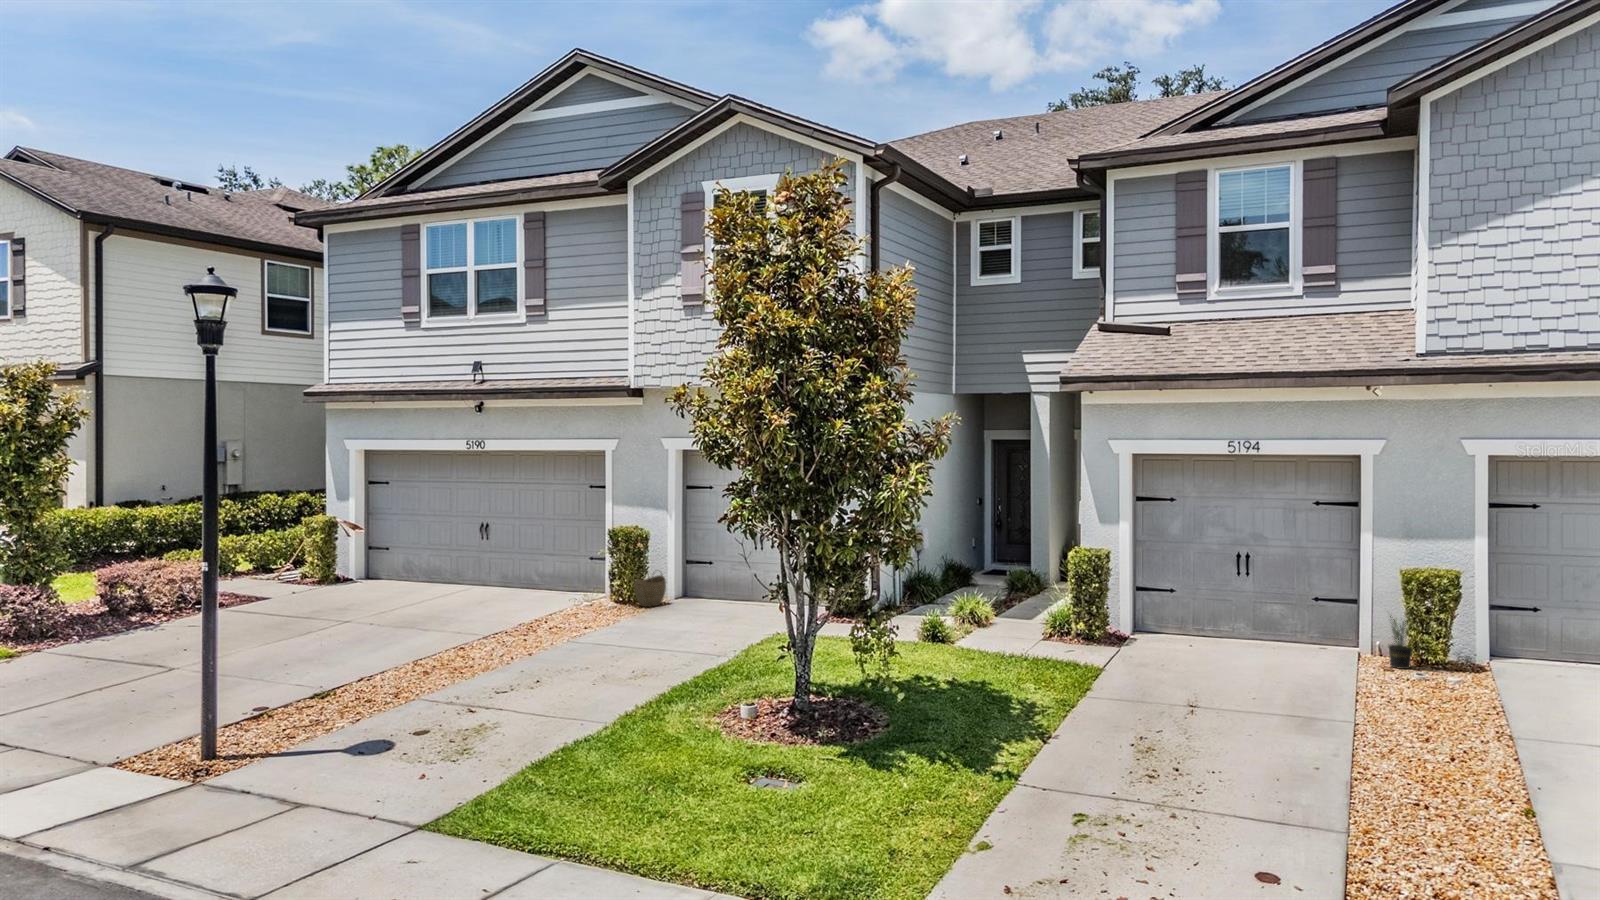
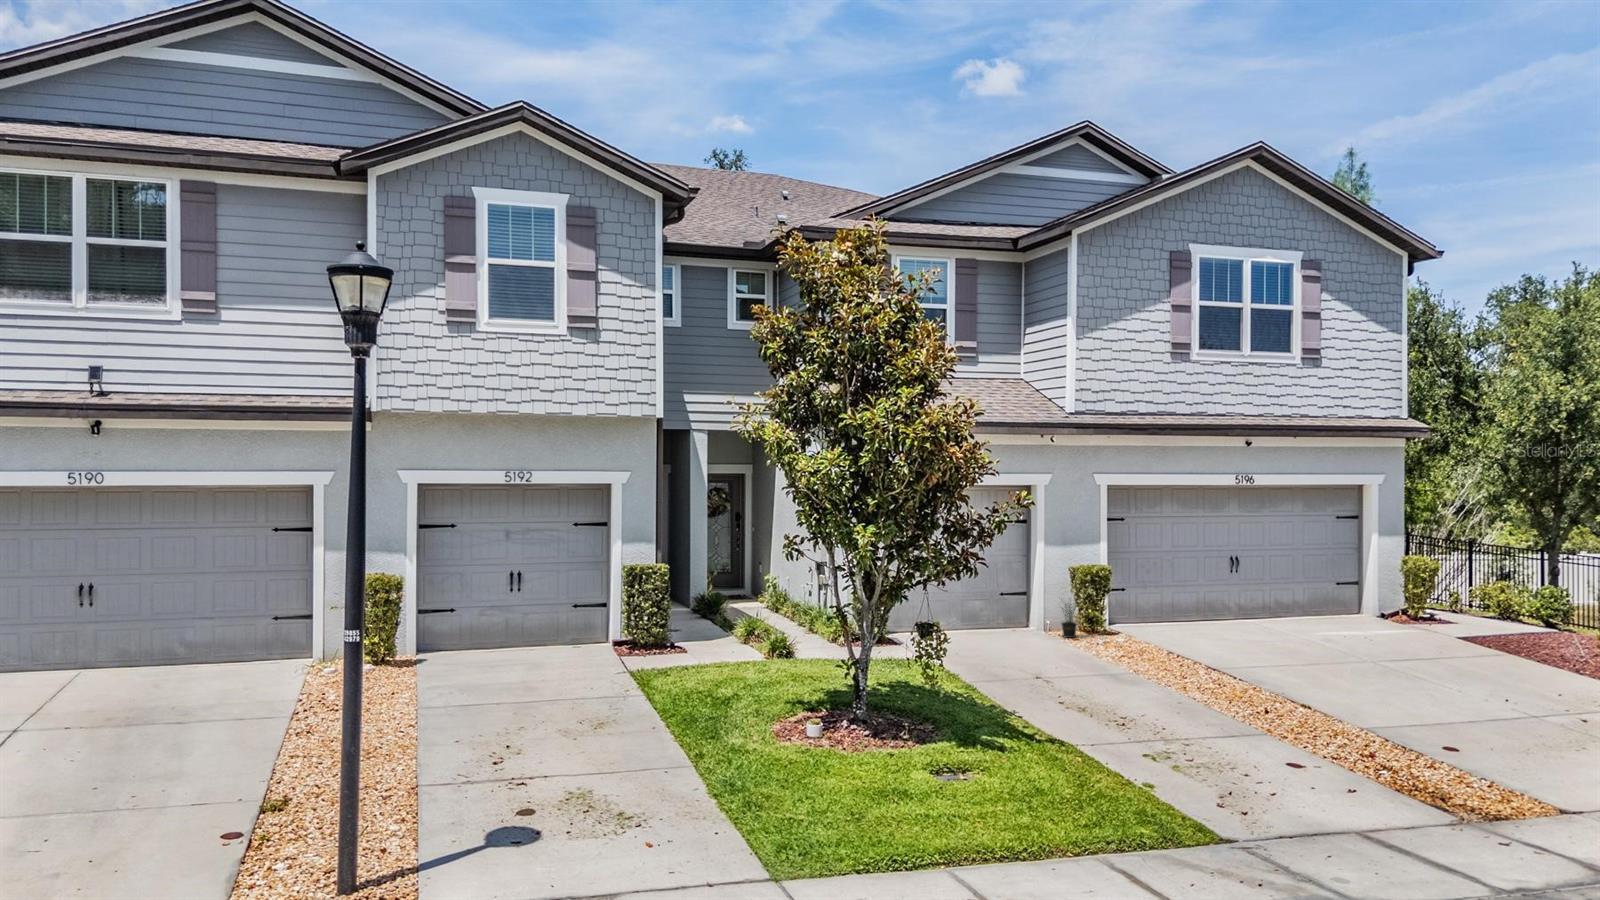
woven basket: present [634,569,666,607] -> none [391,629,423,675]

